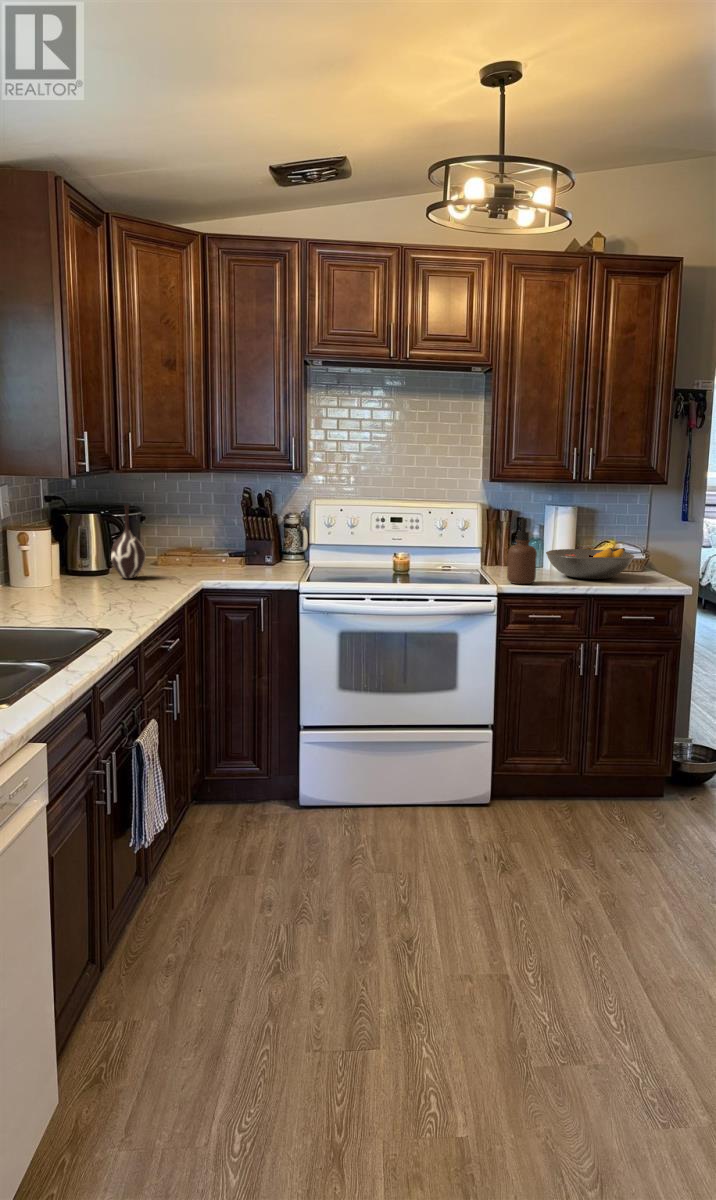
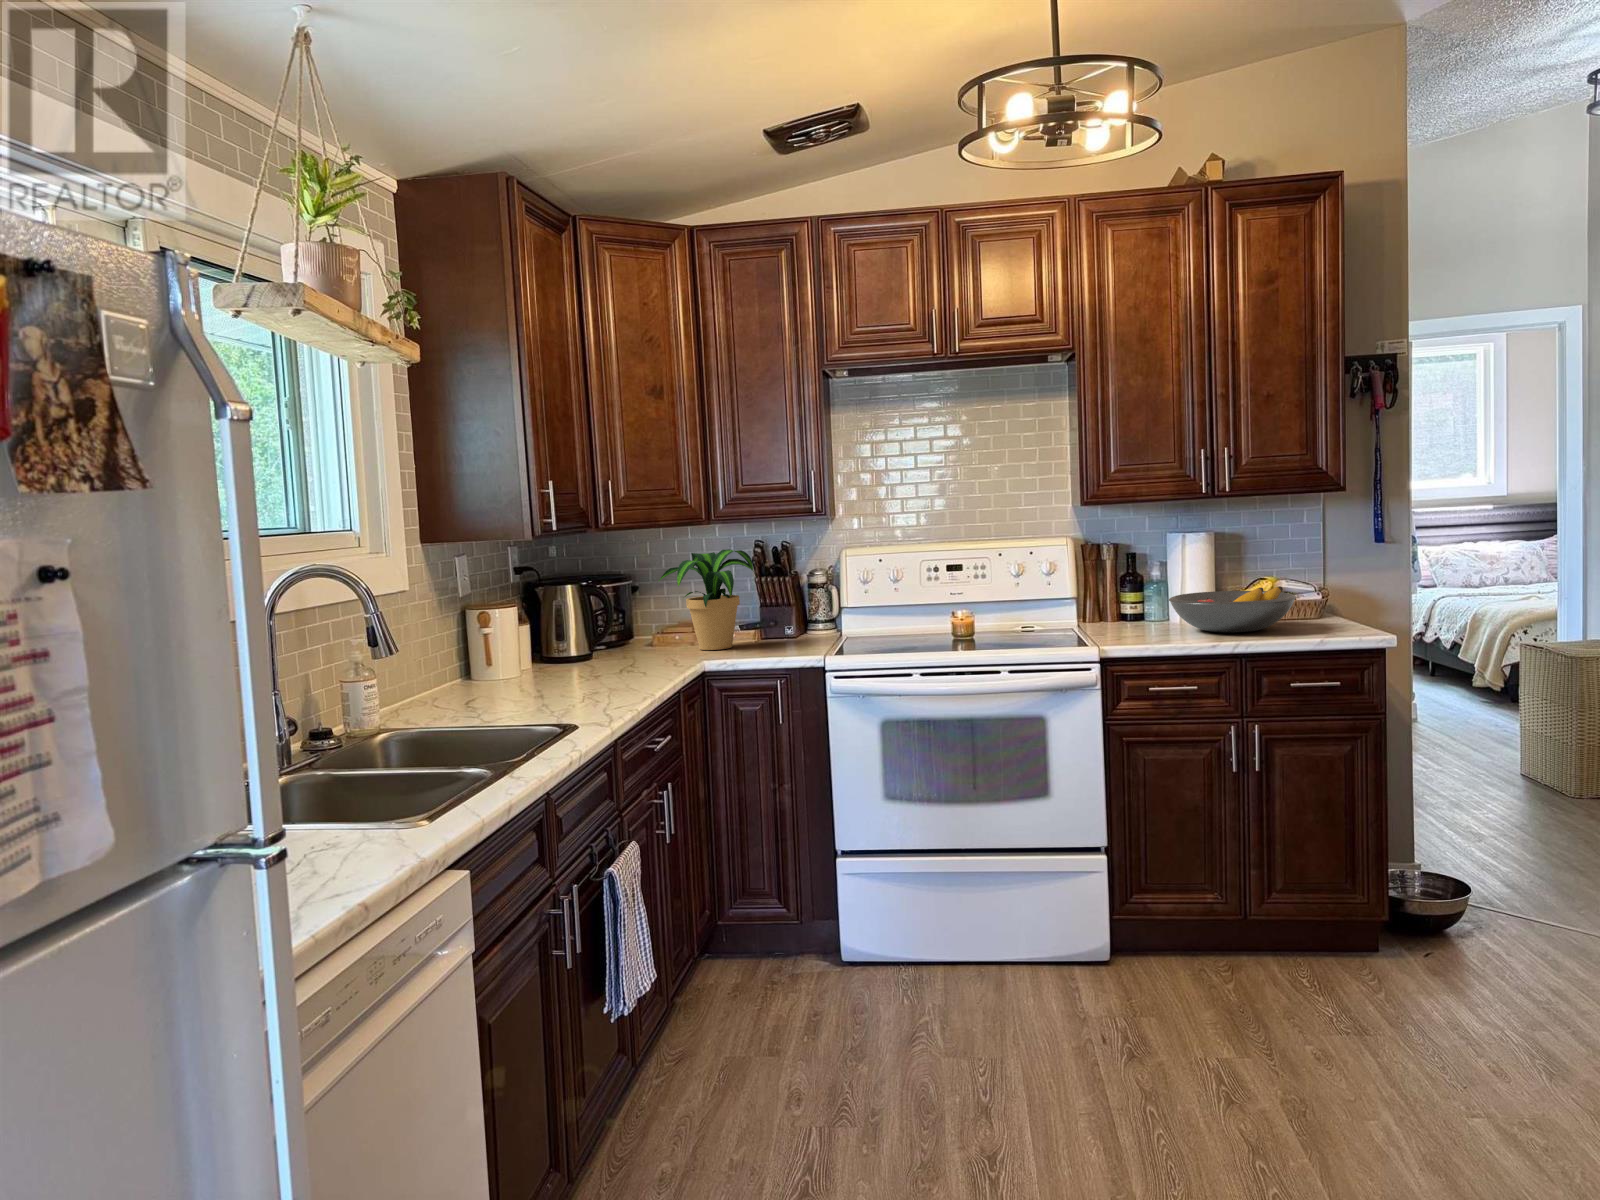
potted plant: none [165,495,244,572] -> present [659,549,757,650]
vase: present [111,505,146,579] -> none [588,570,631,664]
soap dispenser: present [507,518,537,584] -> none [1109,554,1150,645]

